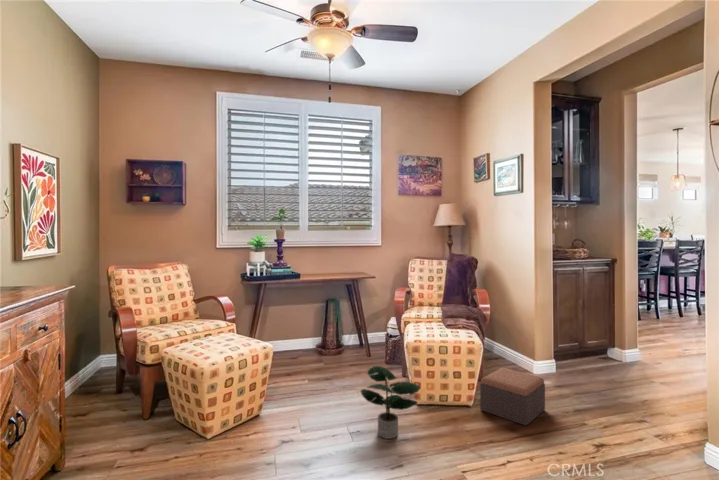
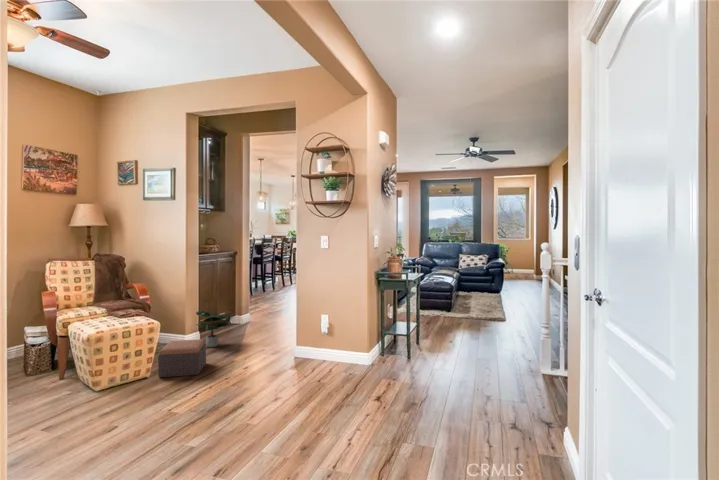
potted plant: present [361,366,420,439] -> present [196,311,230,347]

